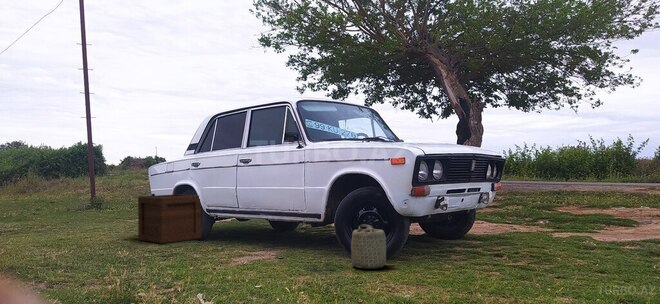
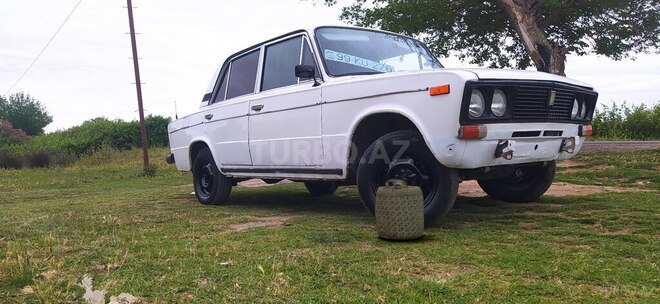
wooden crate: present [138,194,201,244] -> none [145,153,217,209]

